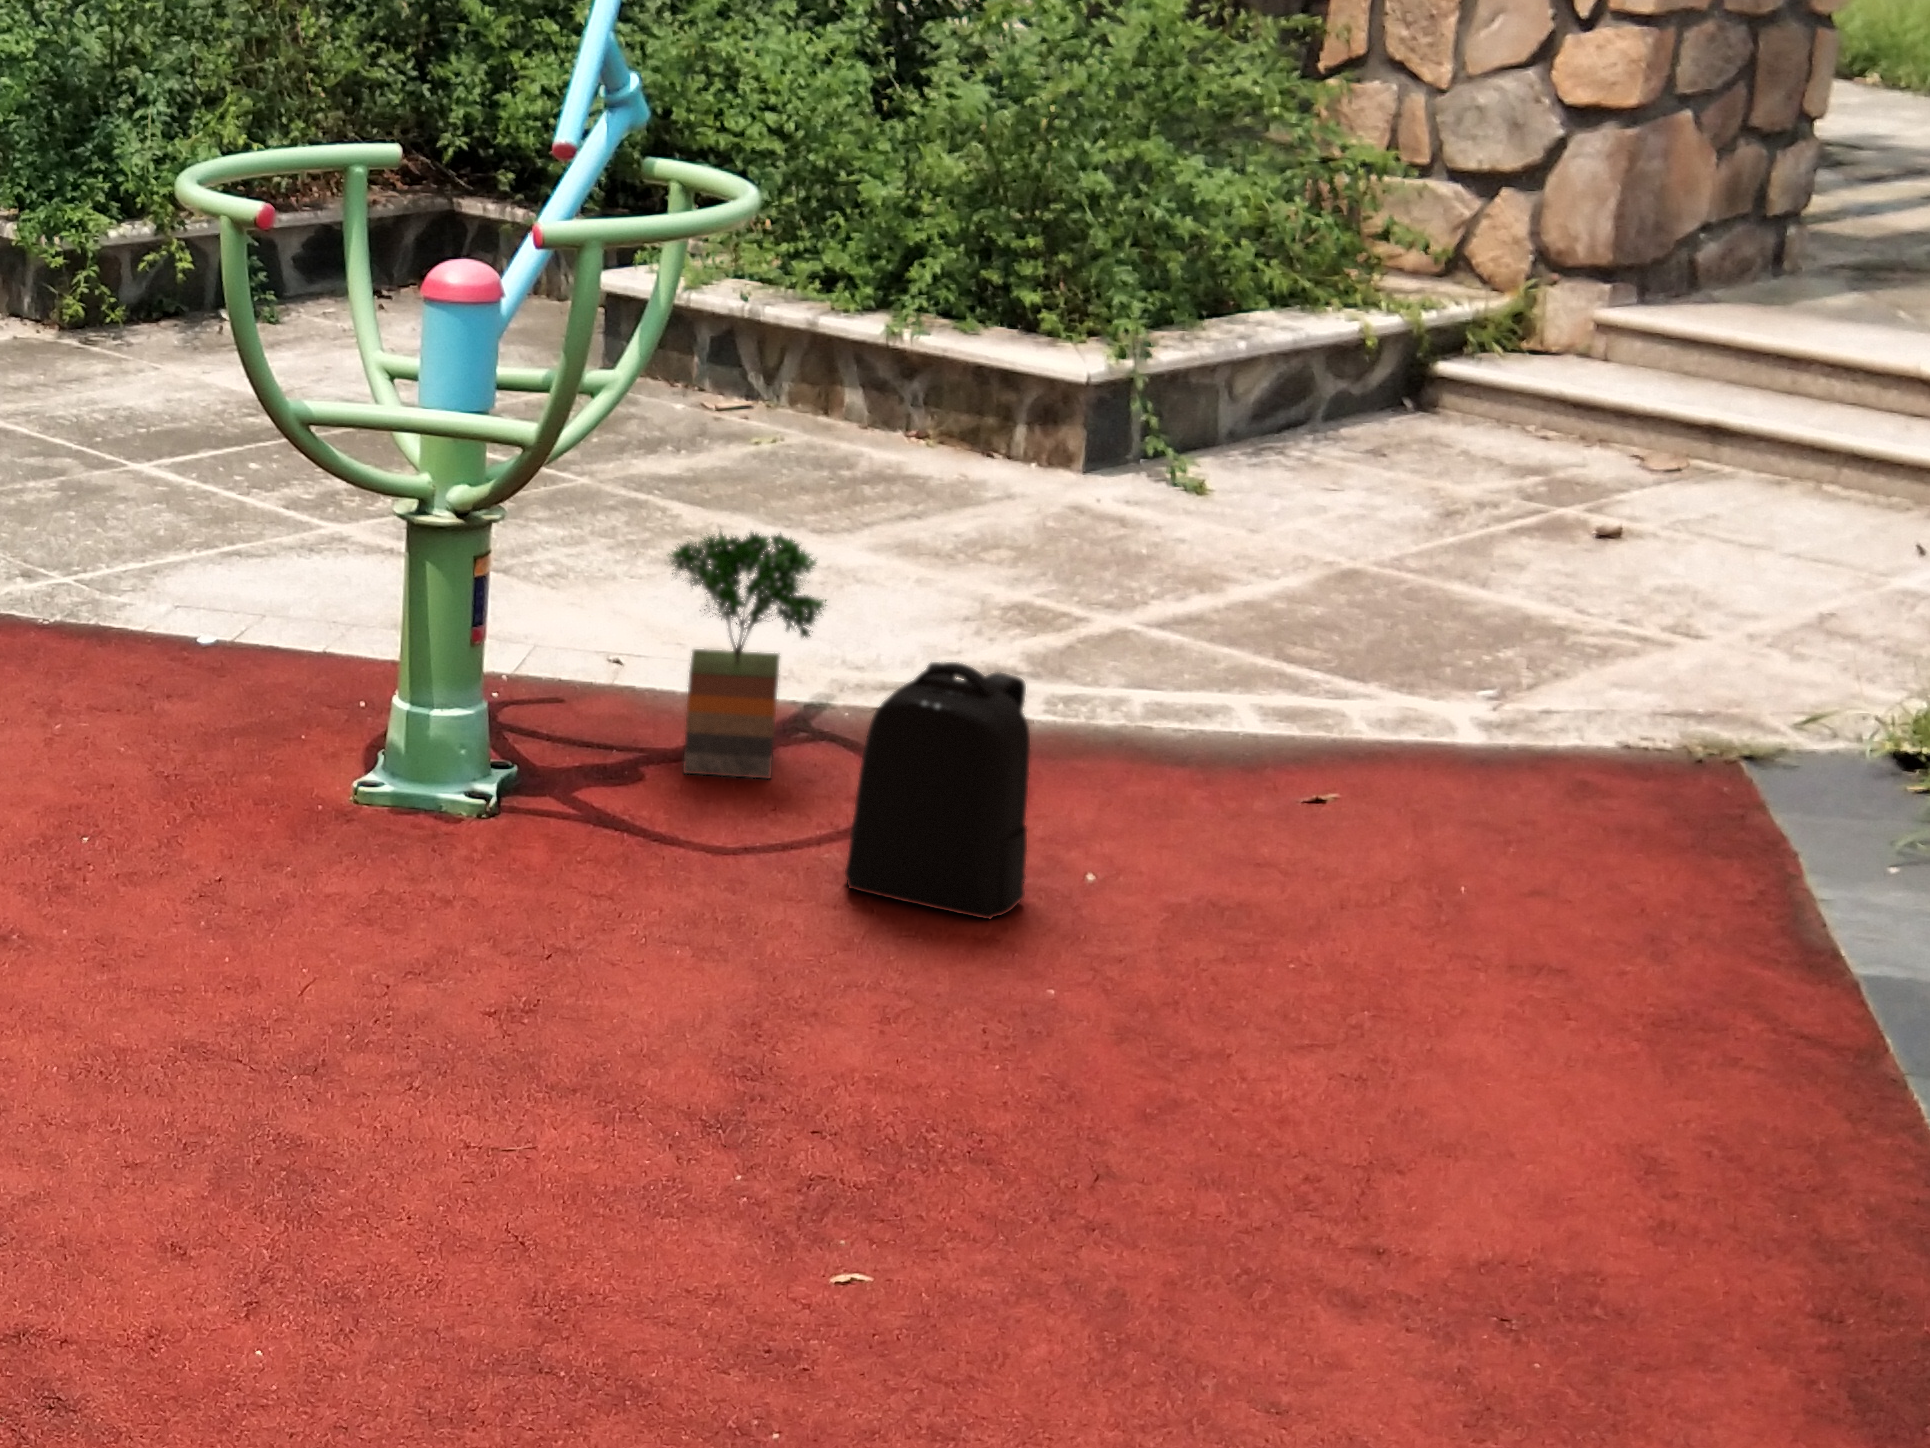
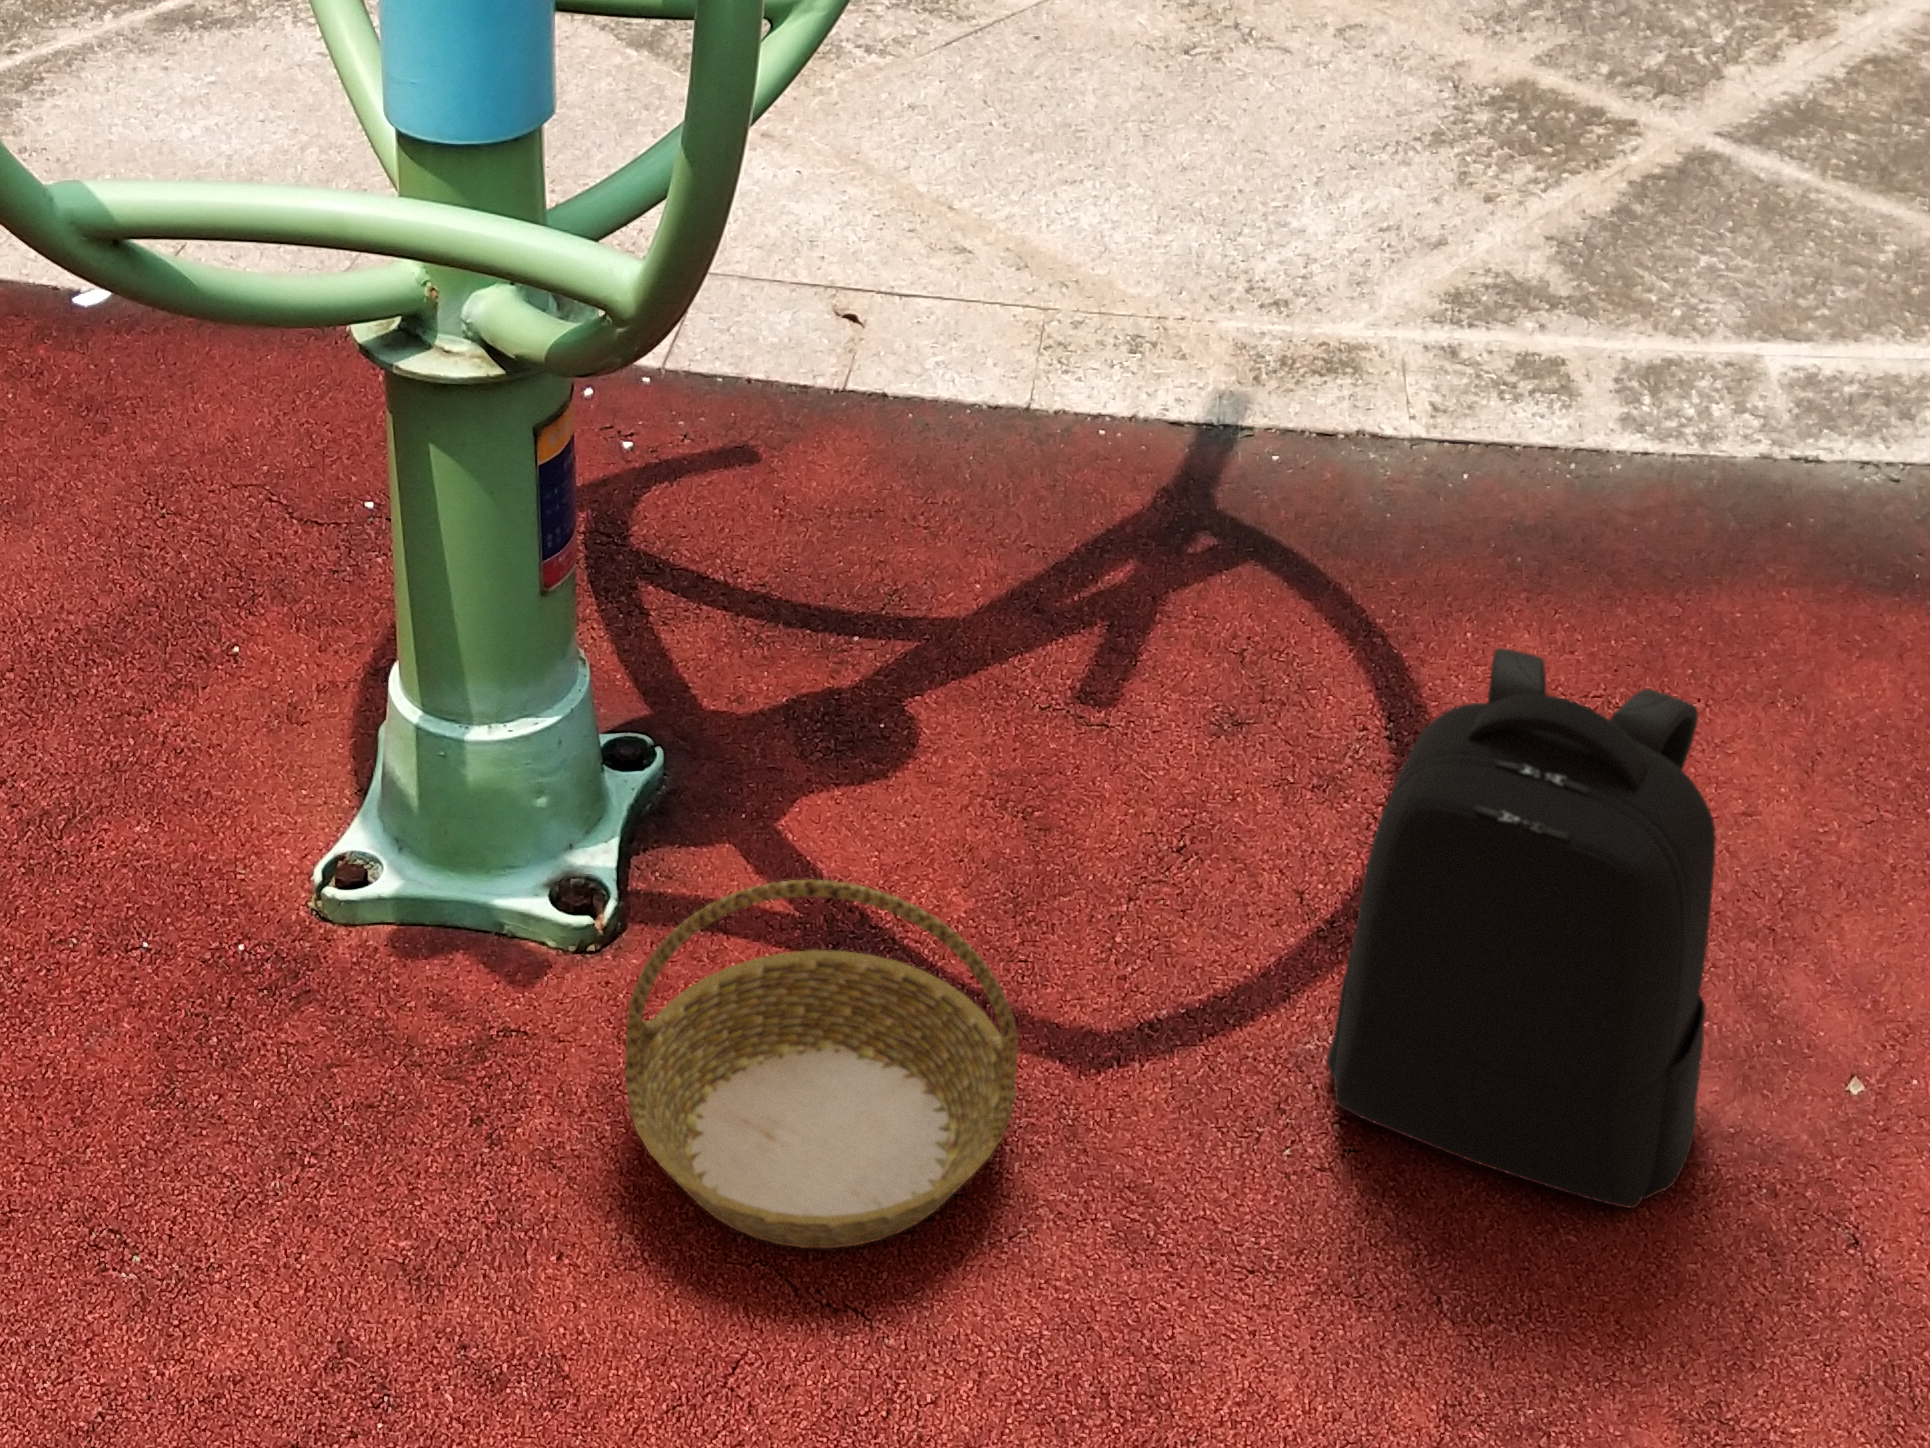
potted tree: present [668,532,827,778] -> none [927,208,1250,680]
basket: none [505,734,691,907] -> present [625,880,1018,1248]

